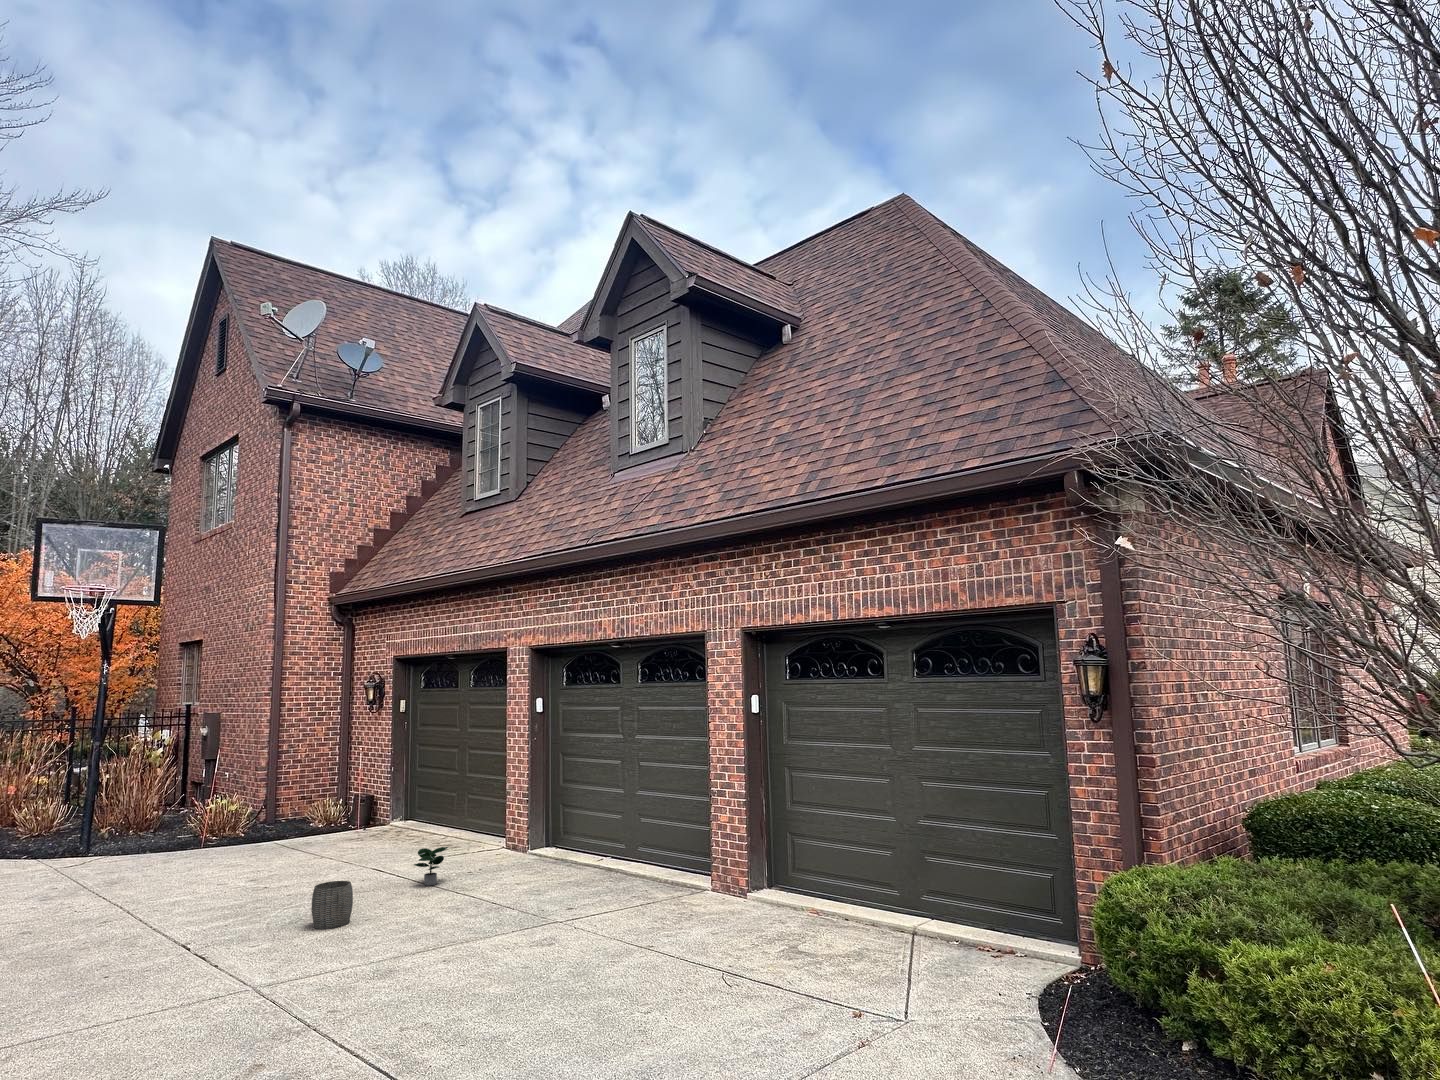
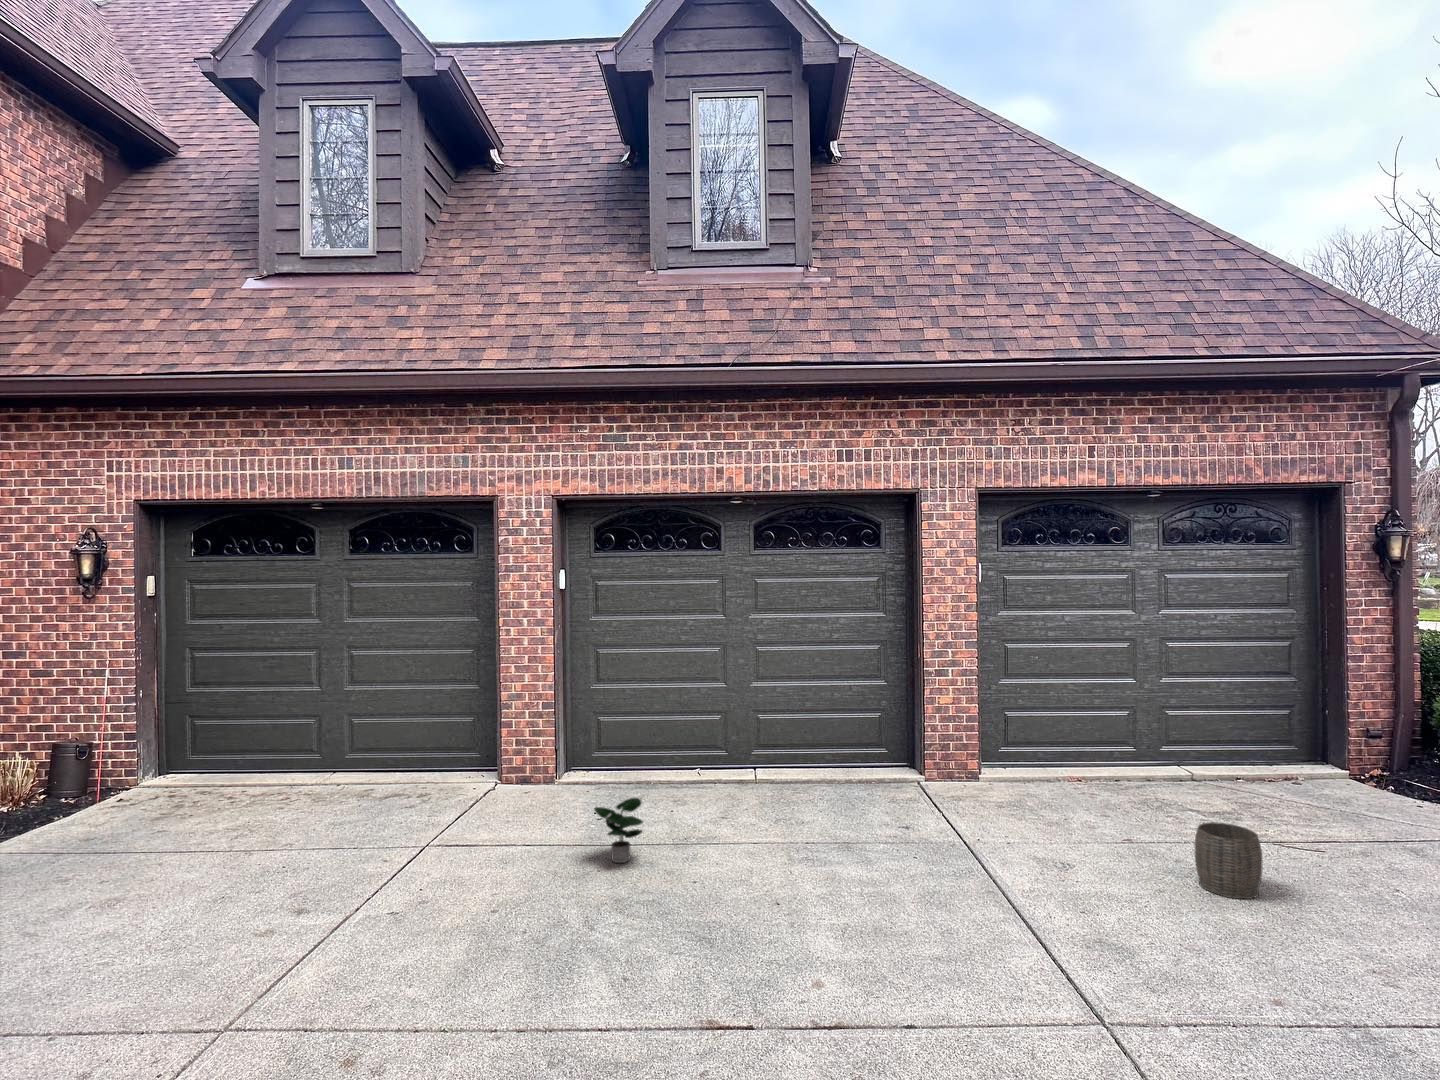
woven basket: present [311,881,353,929] -> present [1195,822,1263,899]

